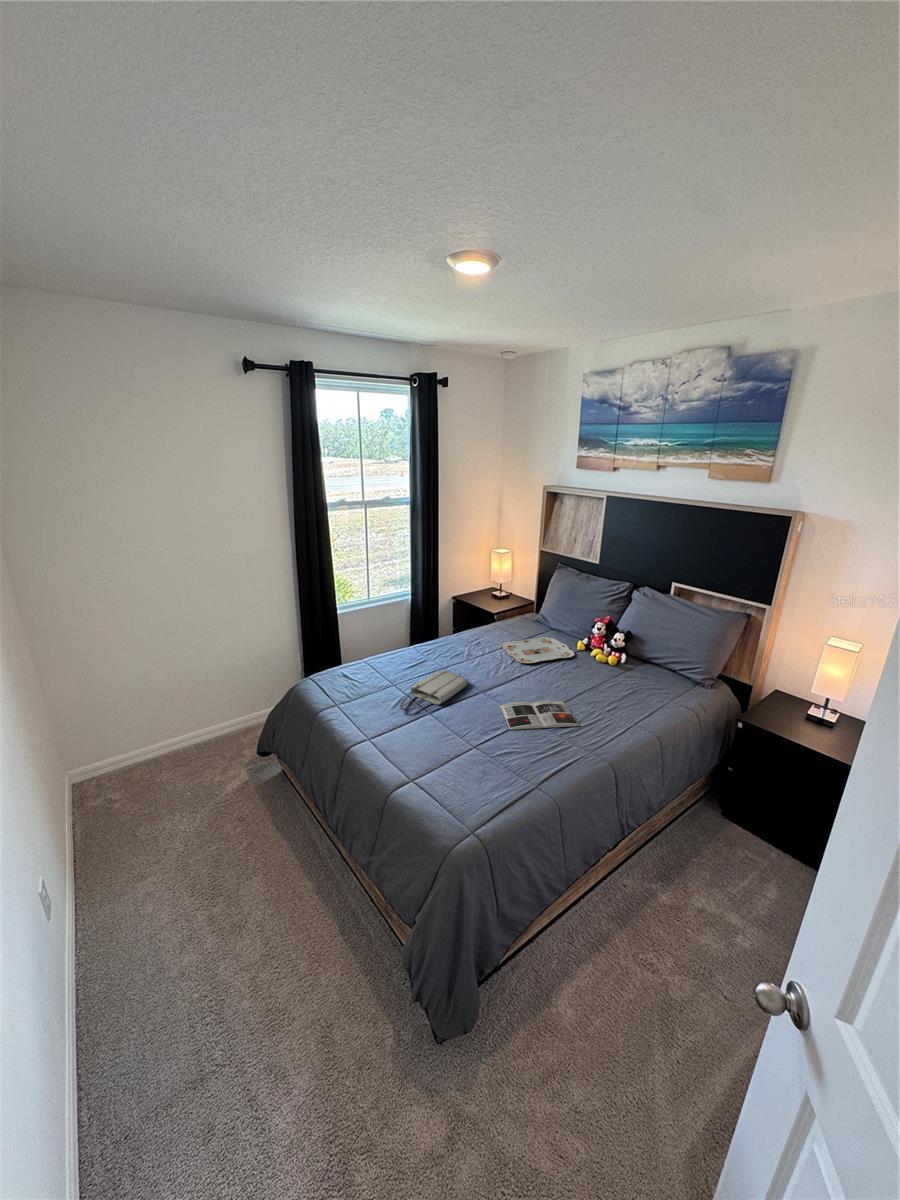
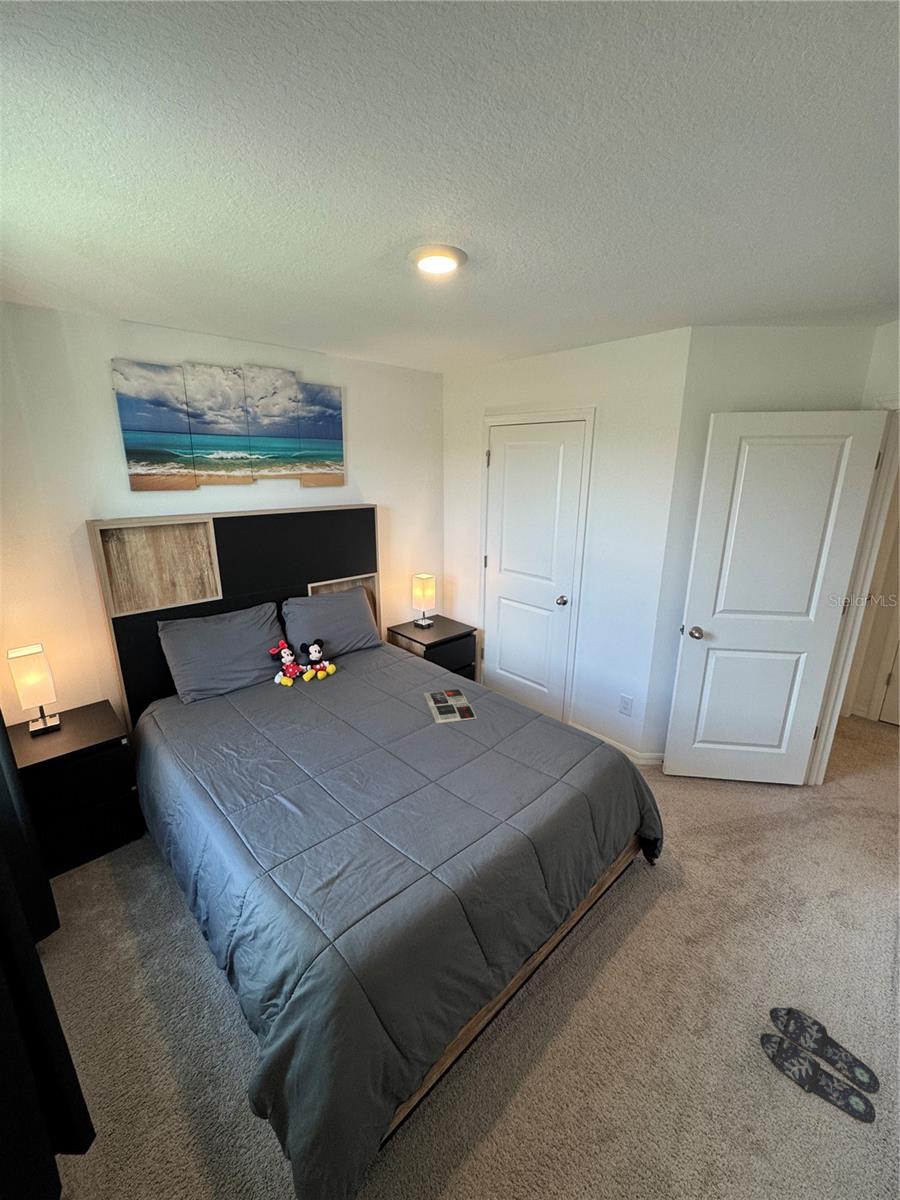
serving tray: present [502,637,574,663] -> none [274,680,347,720]
tote bag: present [400,671,467,710] -> none [374,735,473,781]
slippers: none [93,989,203,1100] -> present [761,1007,880,1123]

